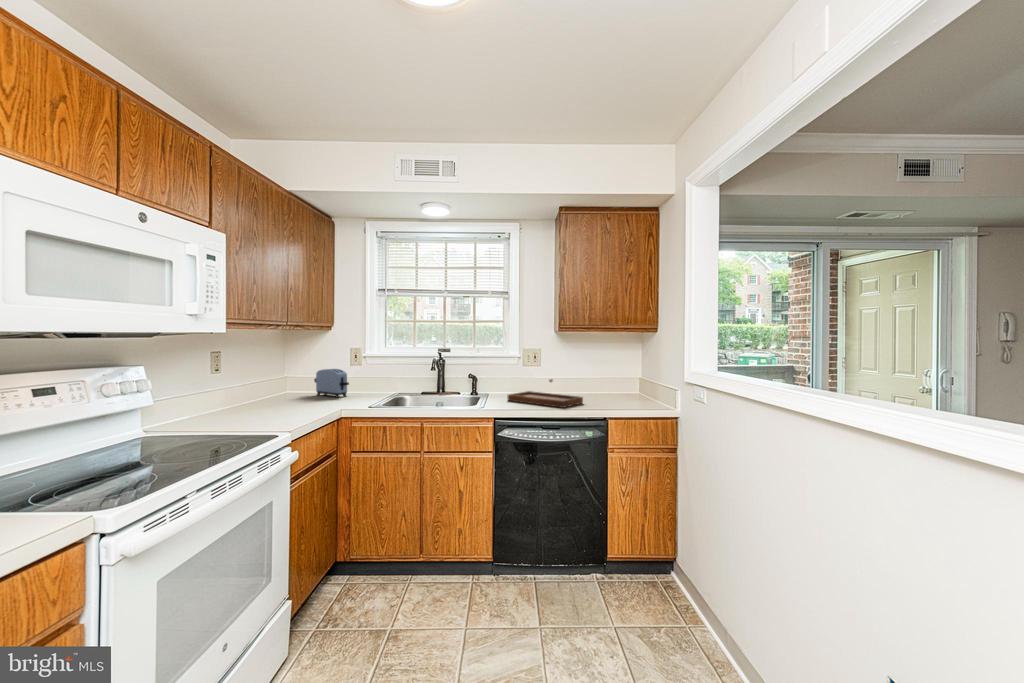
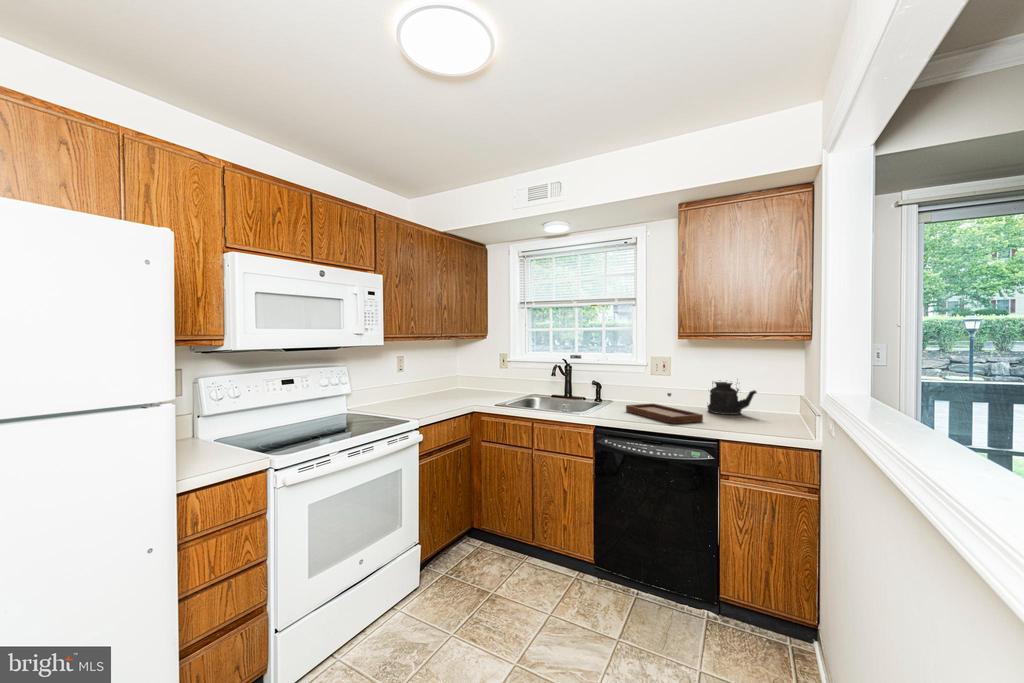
kettle: none [572,355,615,396] -> present [707,380,757,415]
toaster: present [314,369,349,398] -> none [479,373,500,396]

